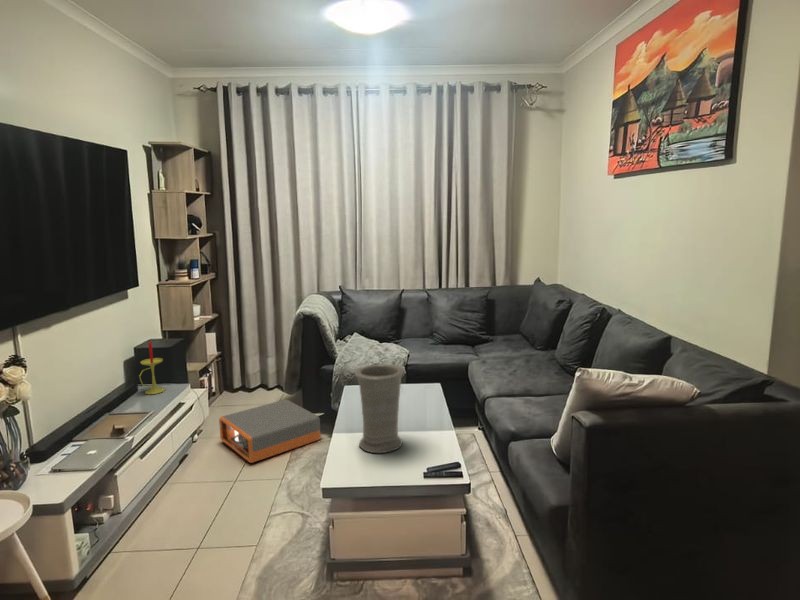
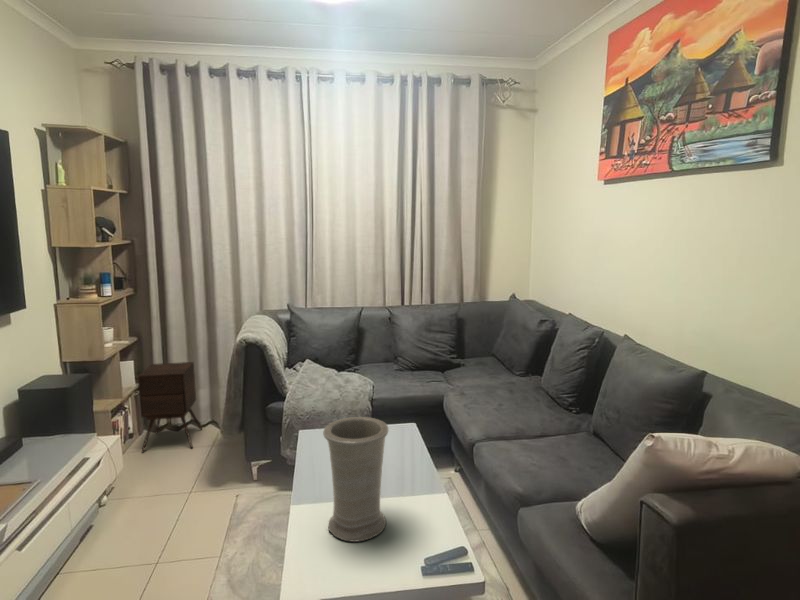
side table: none [219,335,270,407] -> present [138,362,202,452]
candle: present [139,342,165,394] -> none [21,382,60,453]
storage box: present [219,399,320,463] -> none [136,444,268,537]

